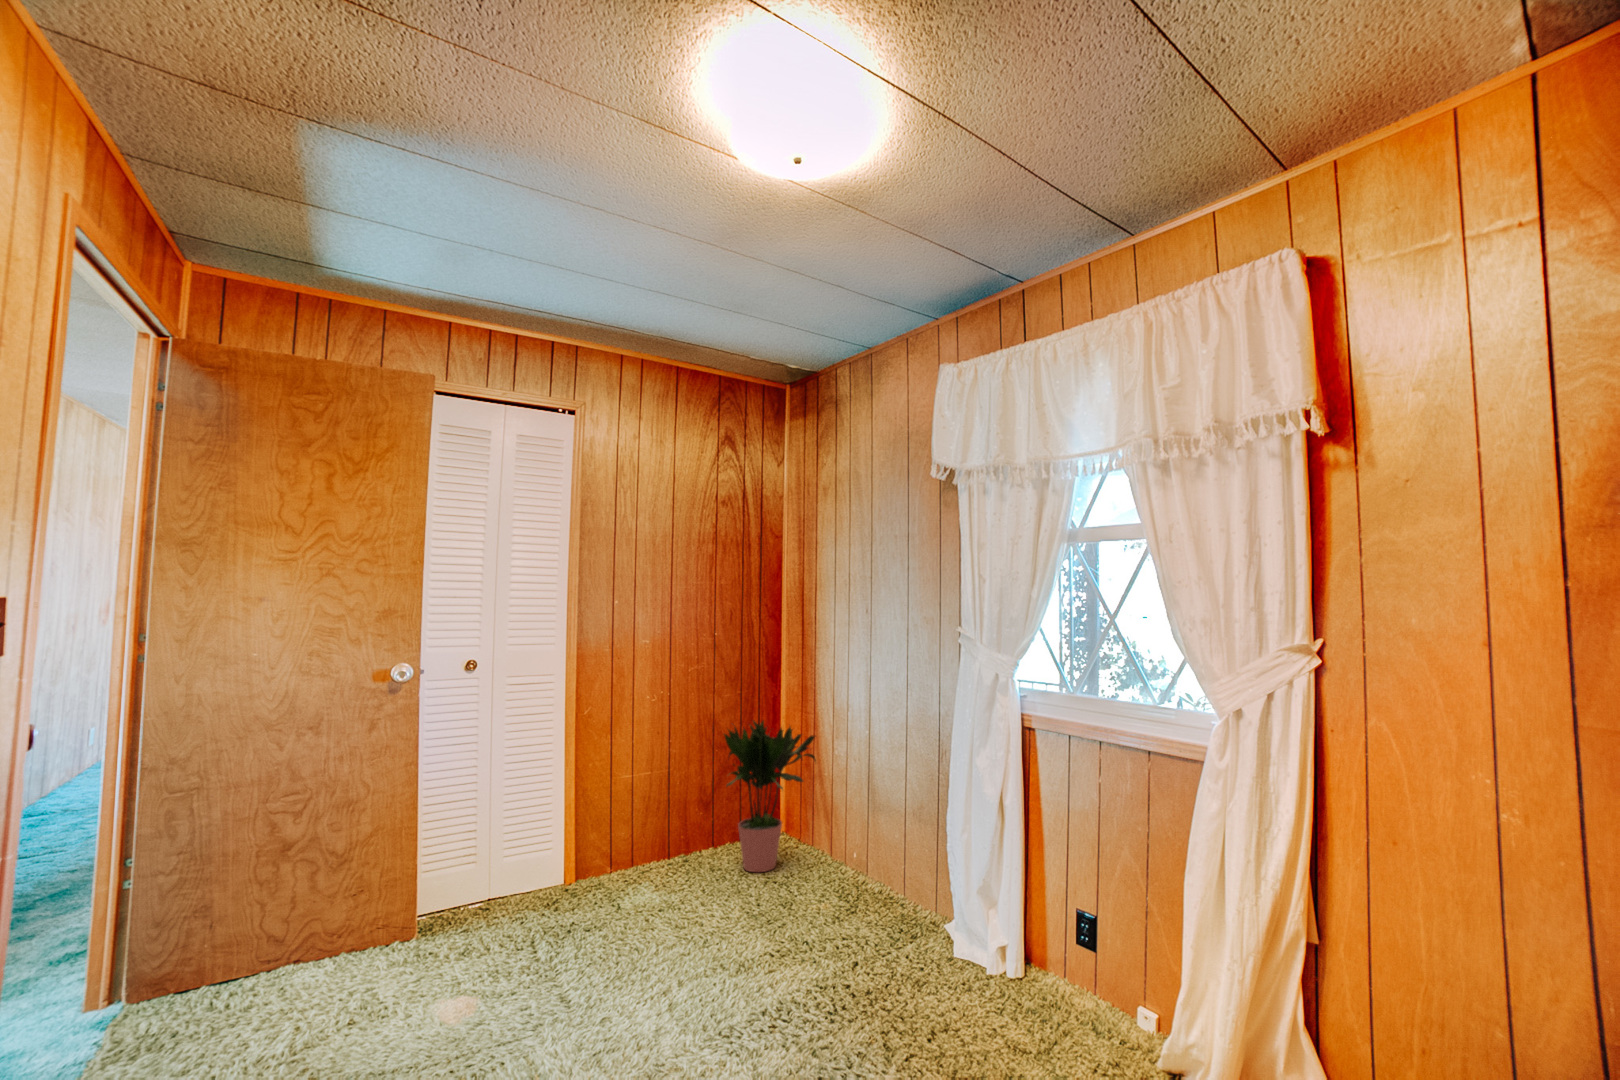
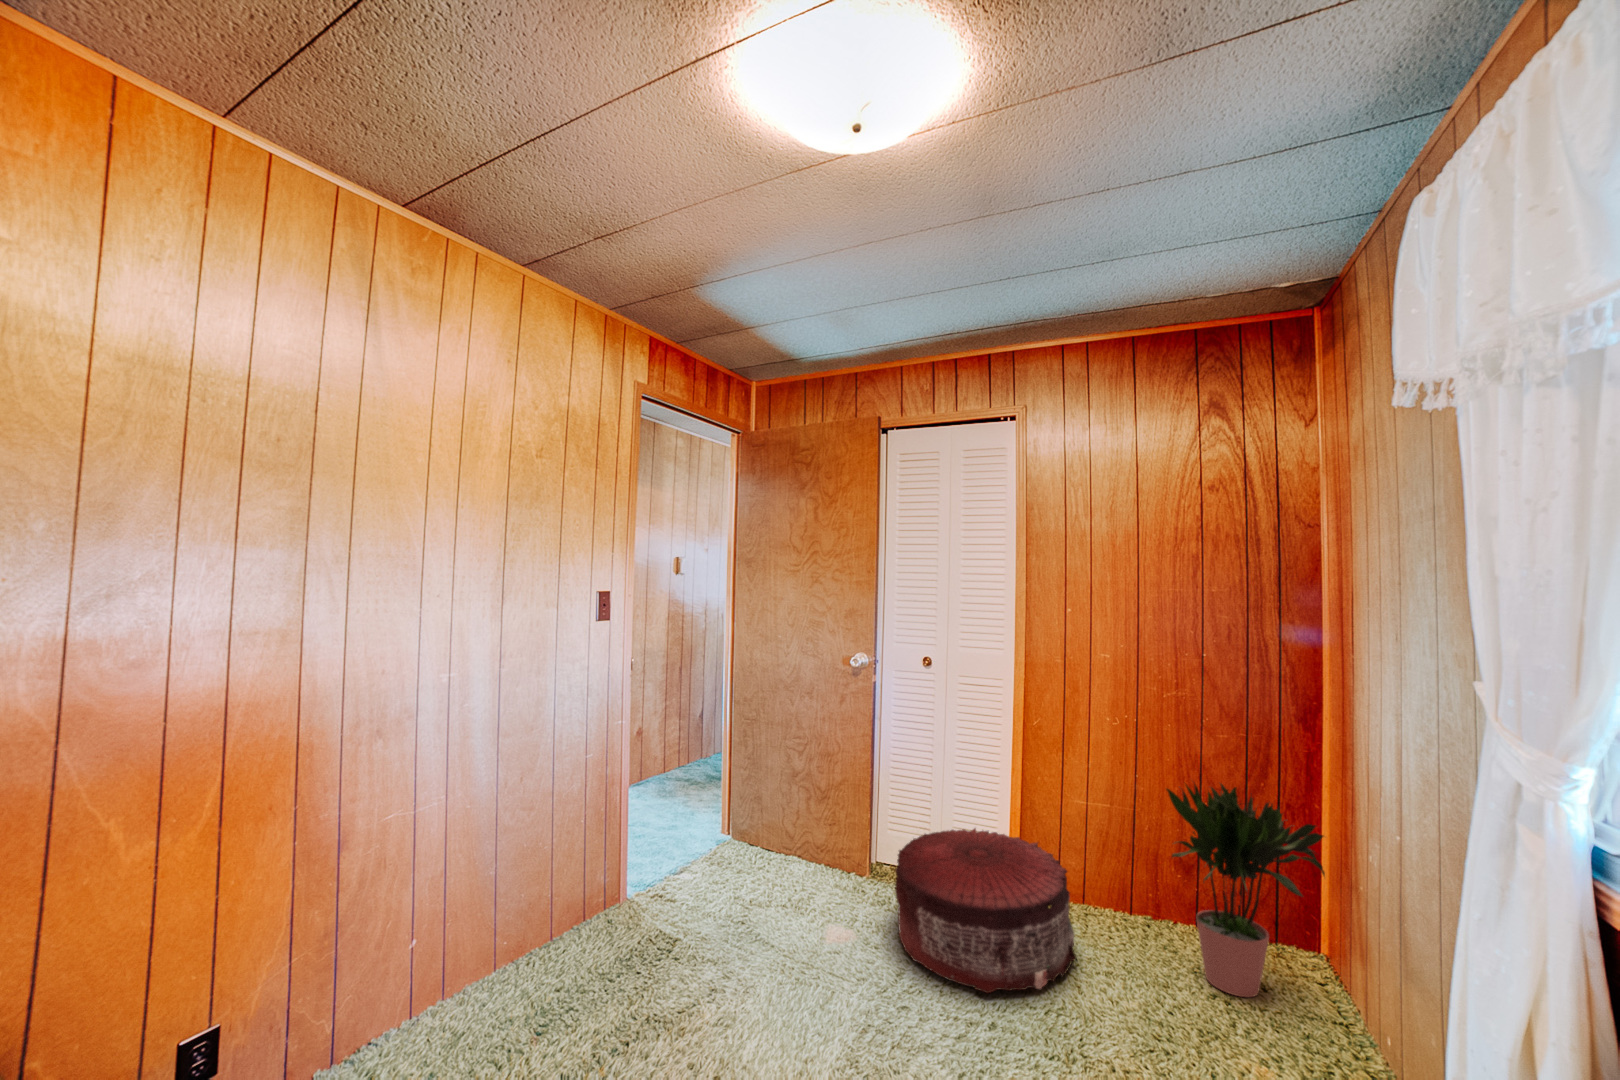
pouf: none [505,818,680,966] -> present [895,828,1077,994]

